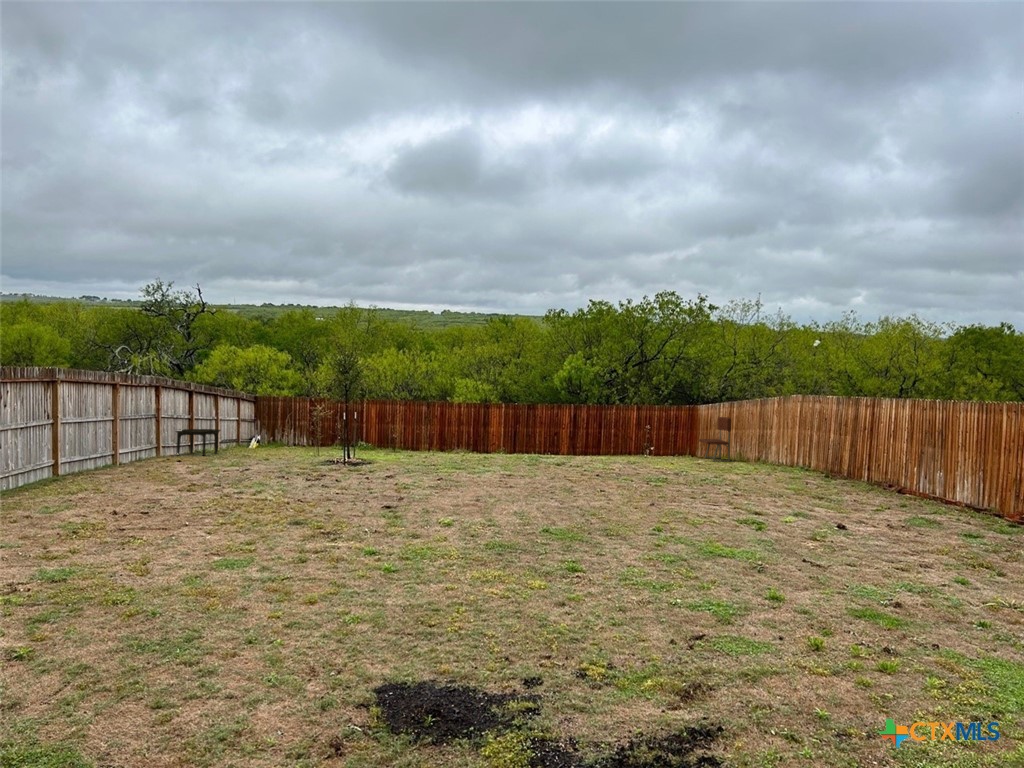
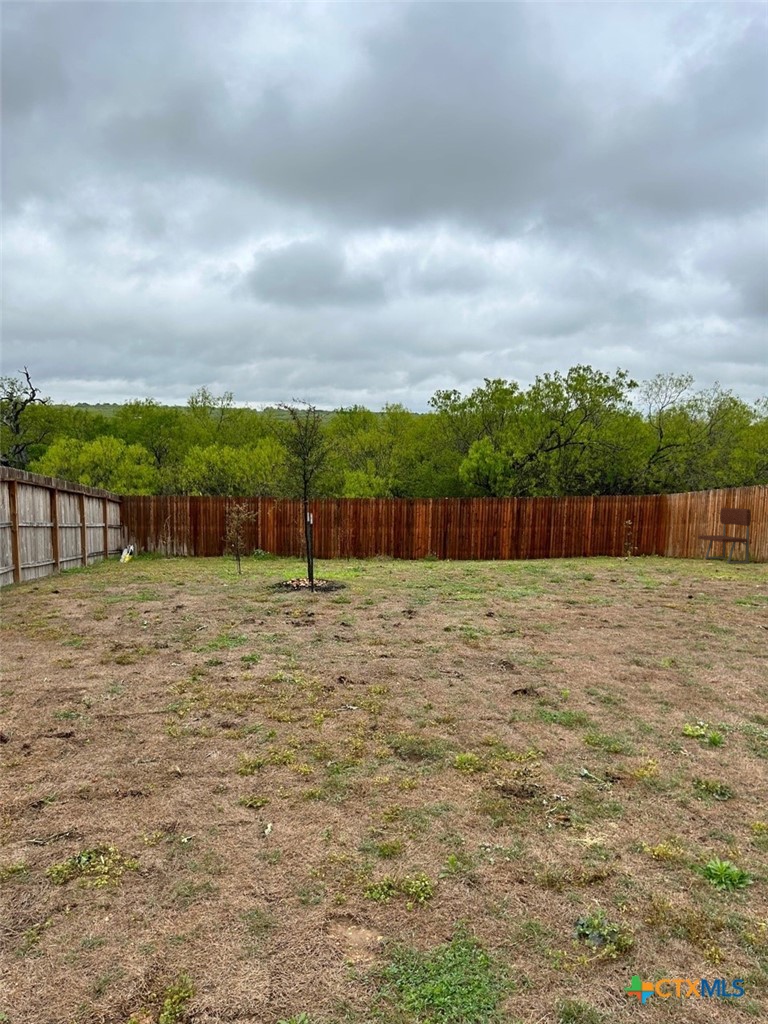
round table: present [176,429,220,456] -> none [35,541,100,579]

